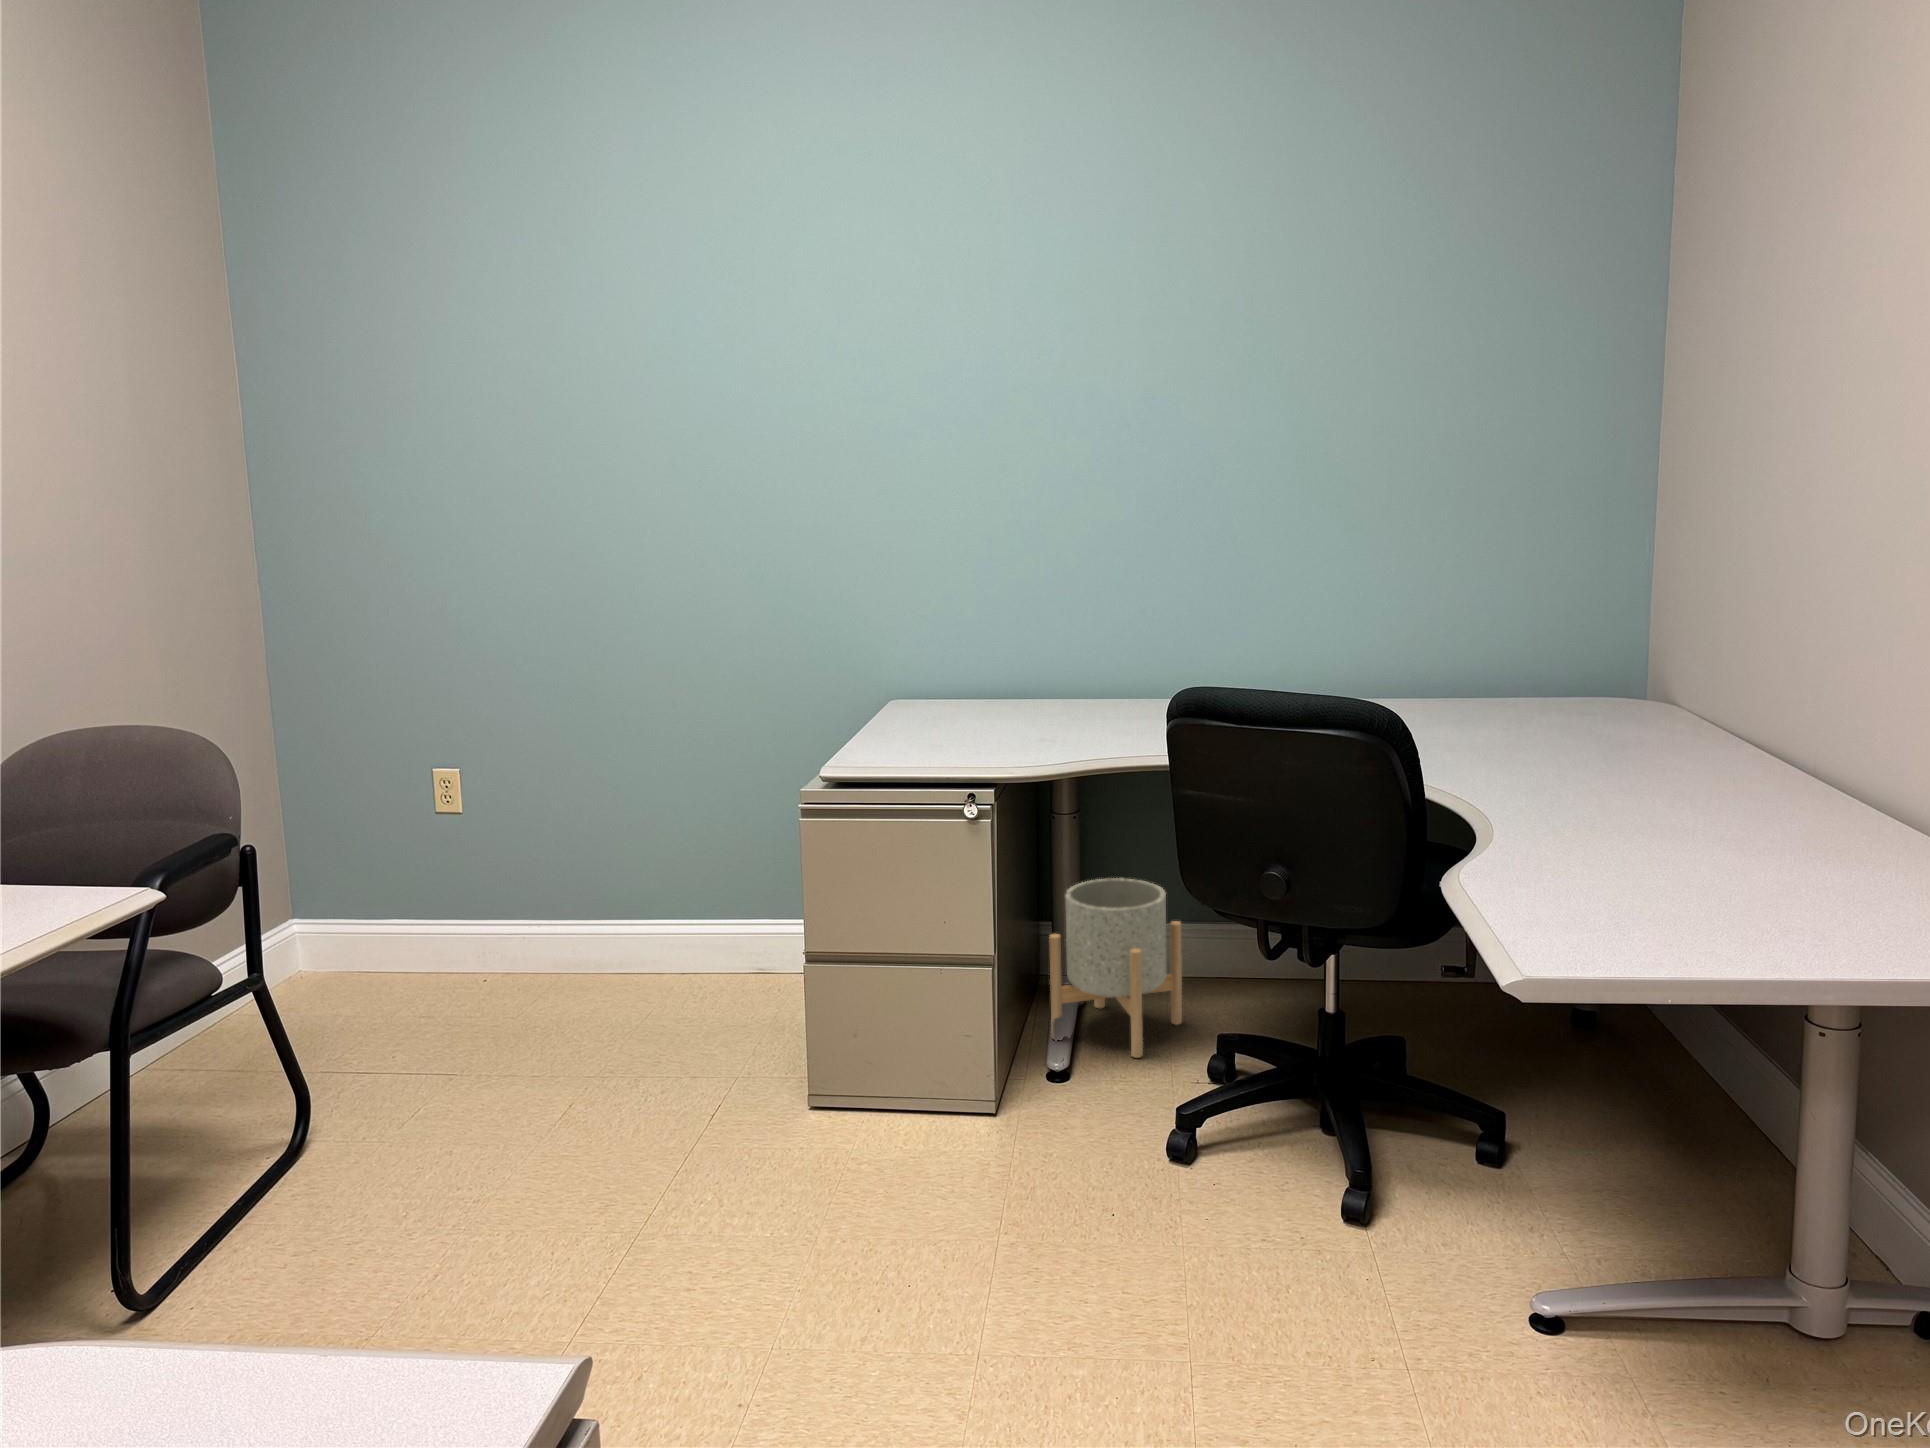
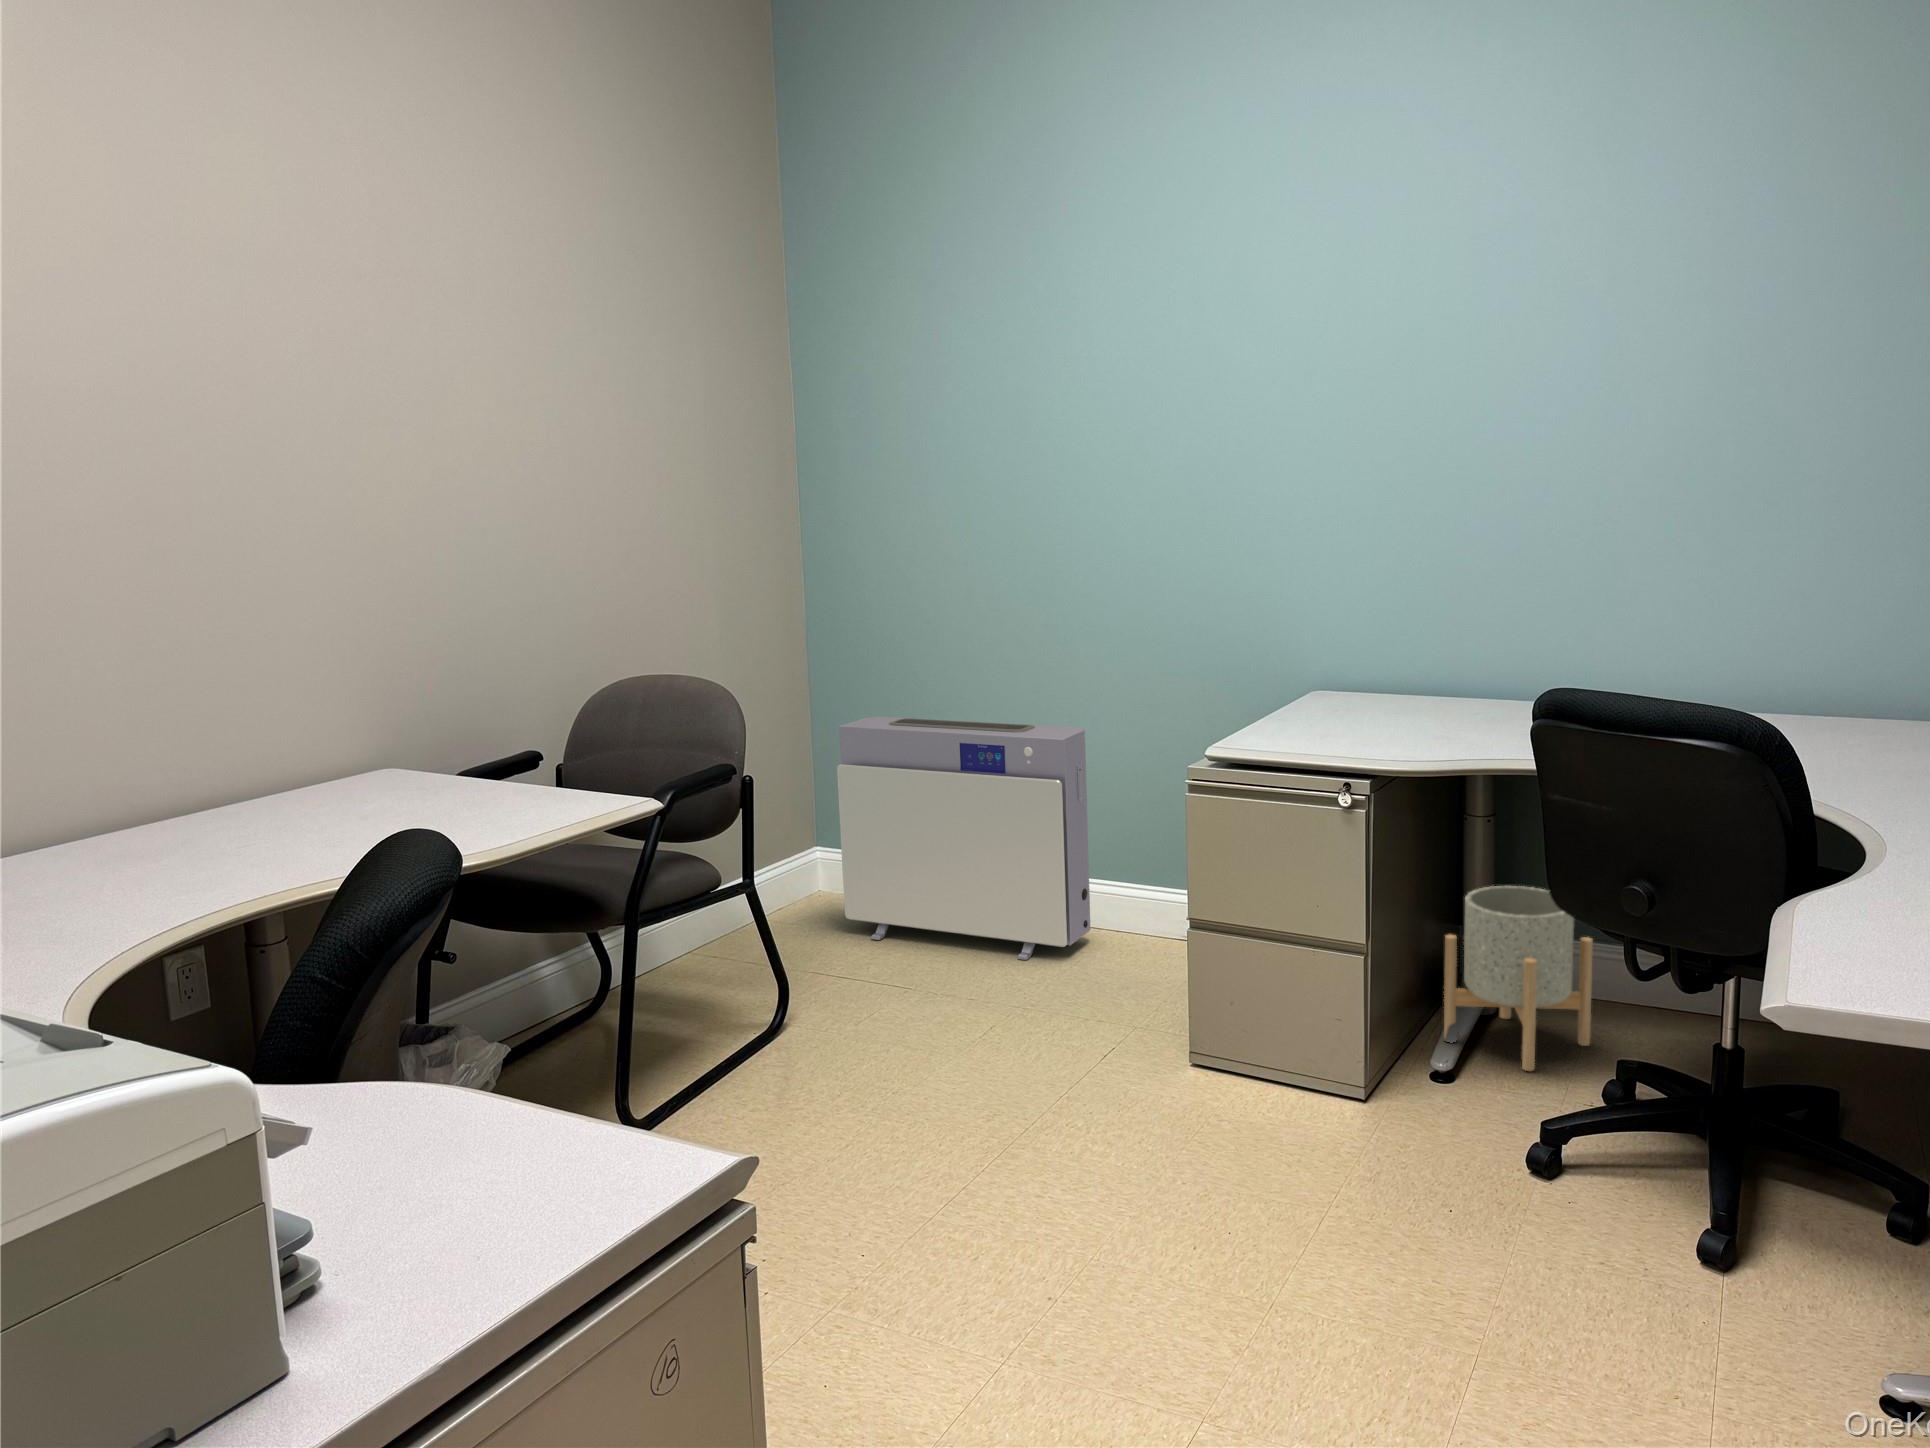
air purifier: none [343,753,661,1015] -> present [837,717,1091,960]

